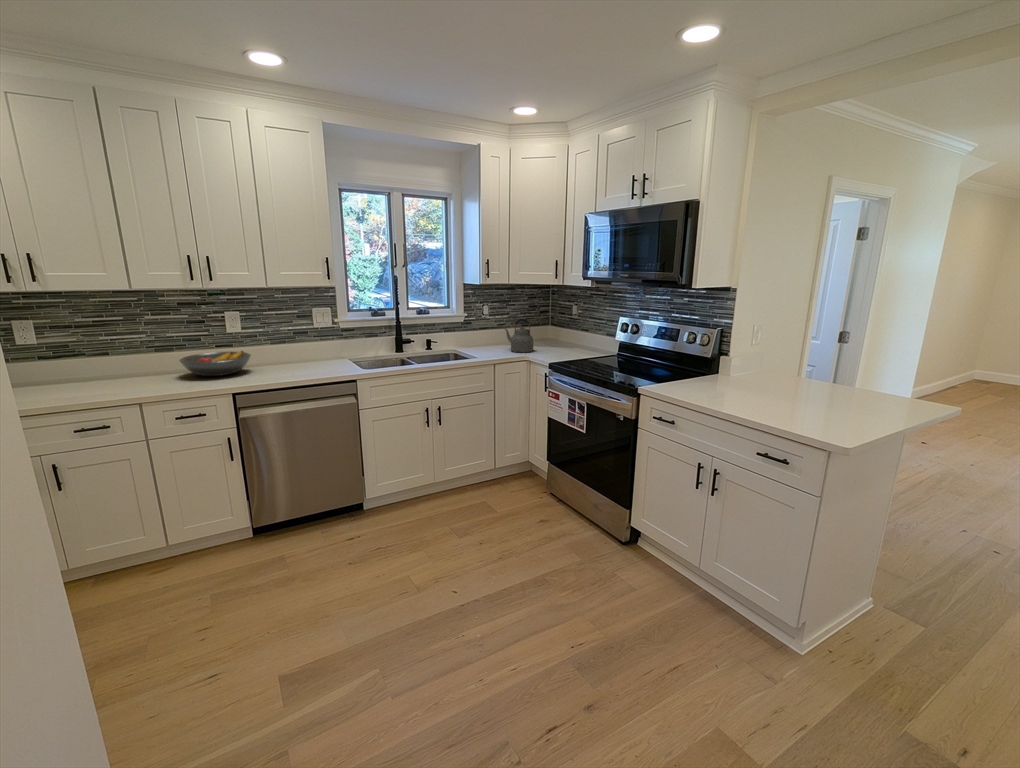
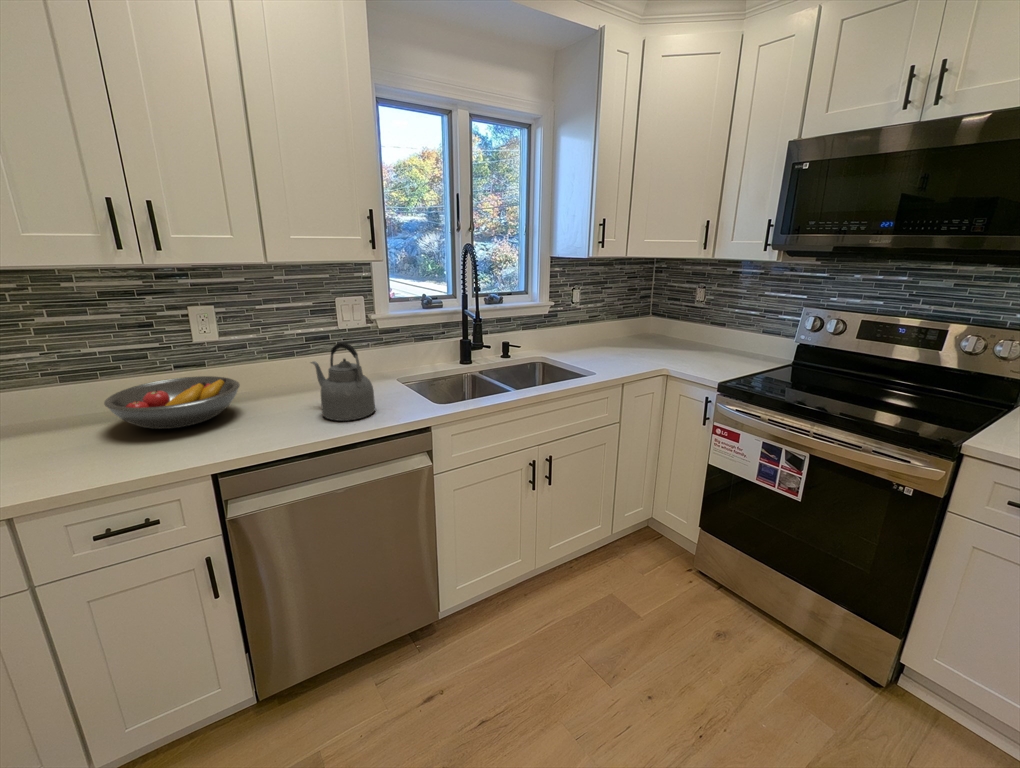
kettle: present [504,319,533,353] -> present [311,343,375,421]

